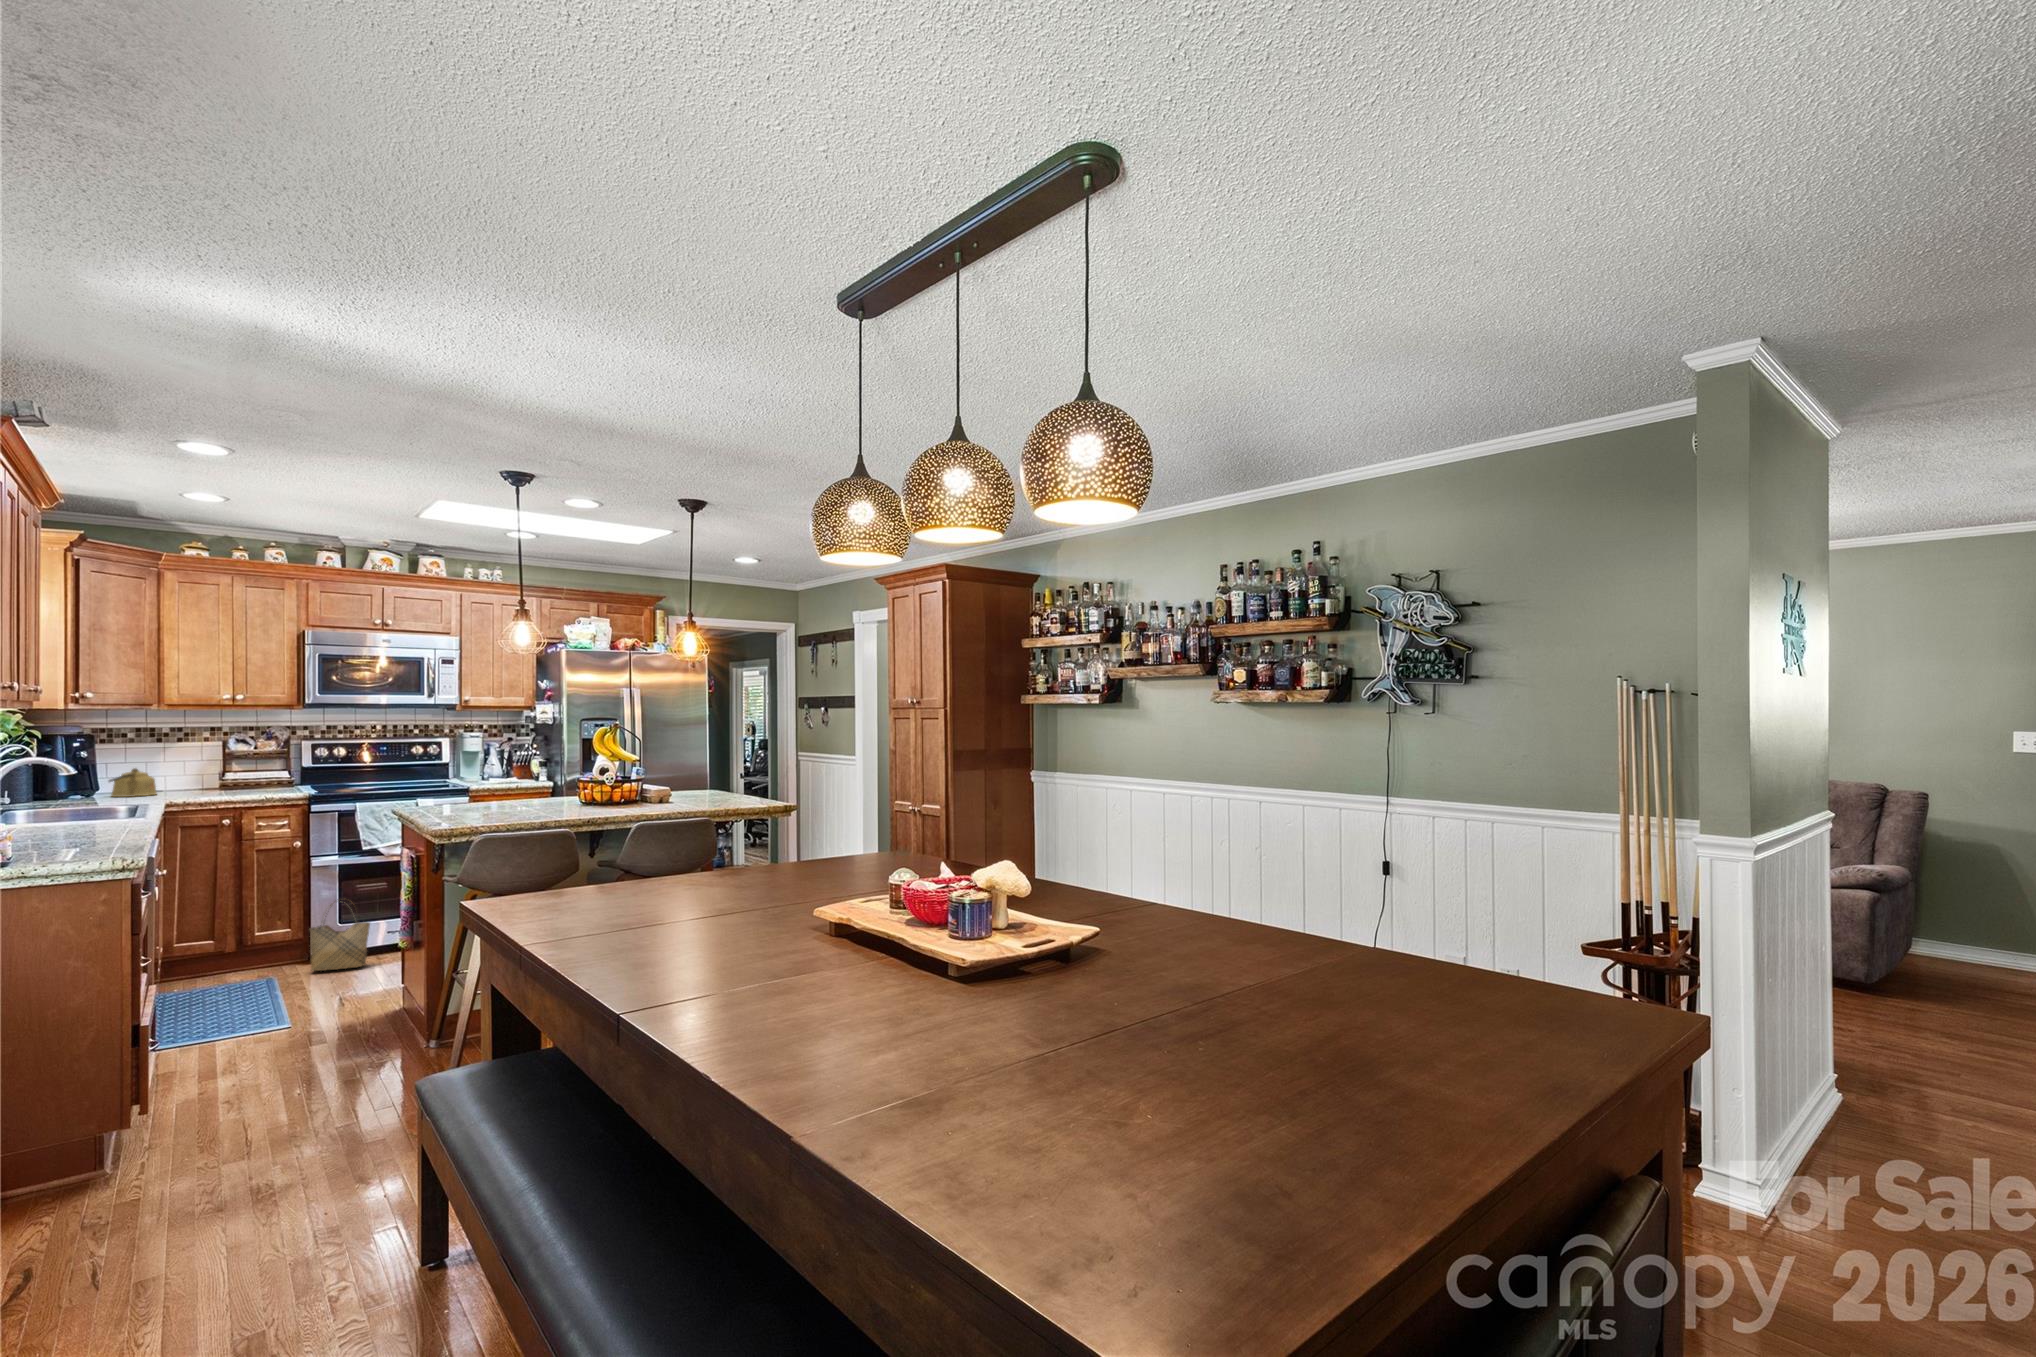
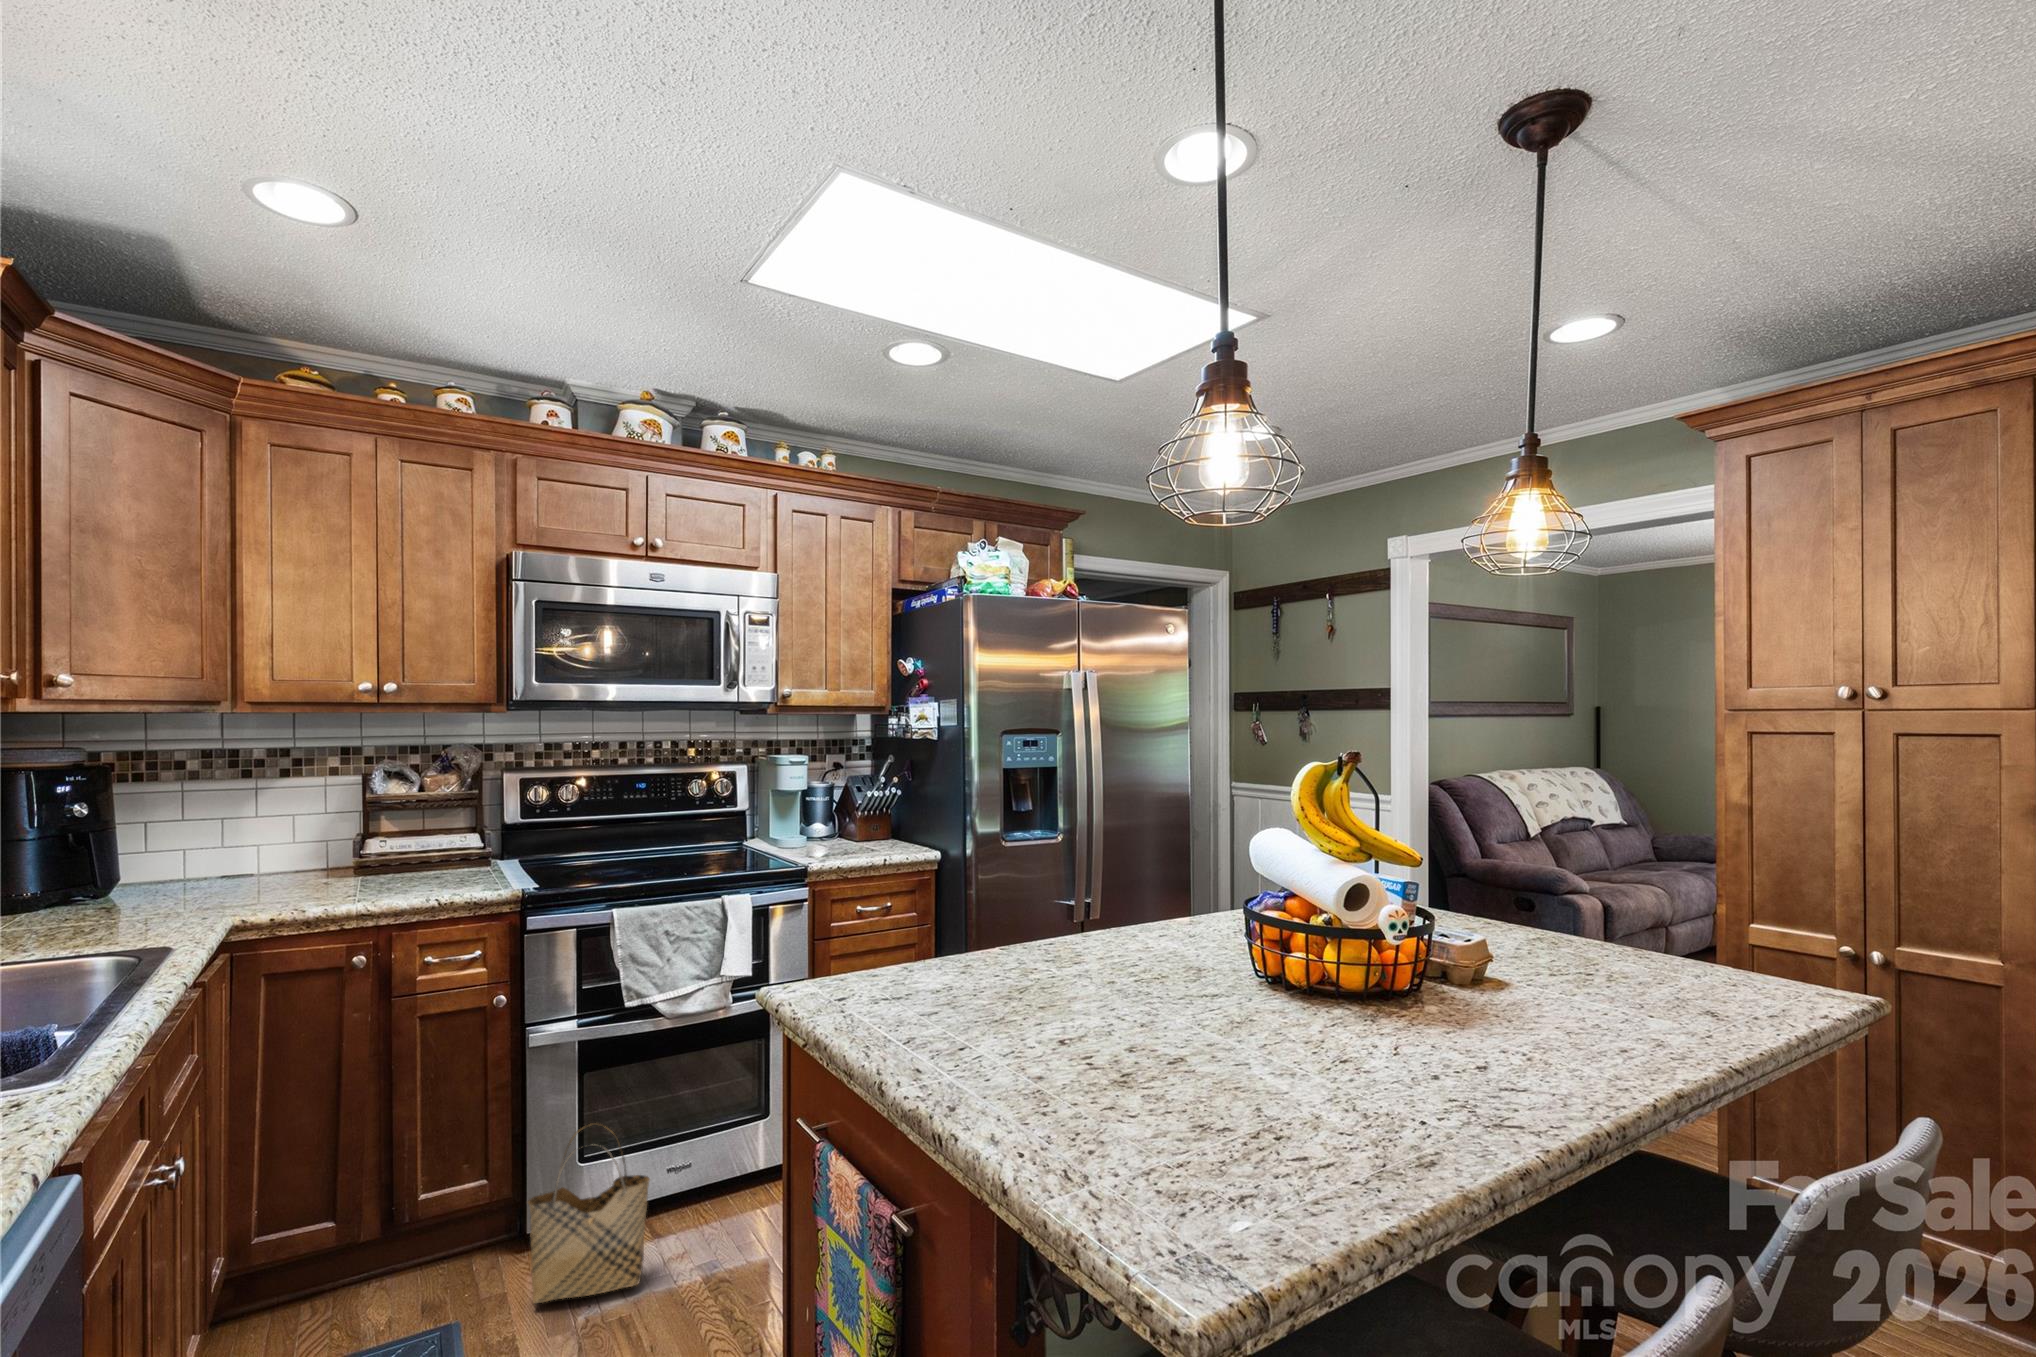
kettle: present [109,768,157,797] -> none [138,830,239,892]

